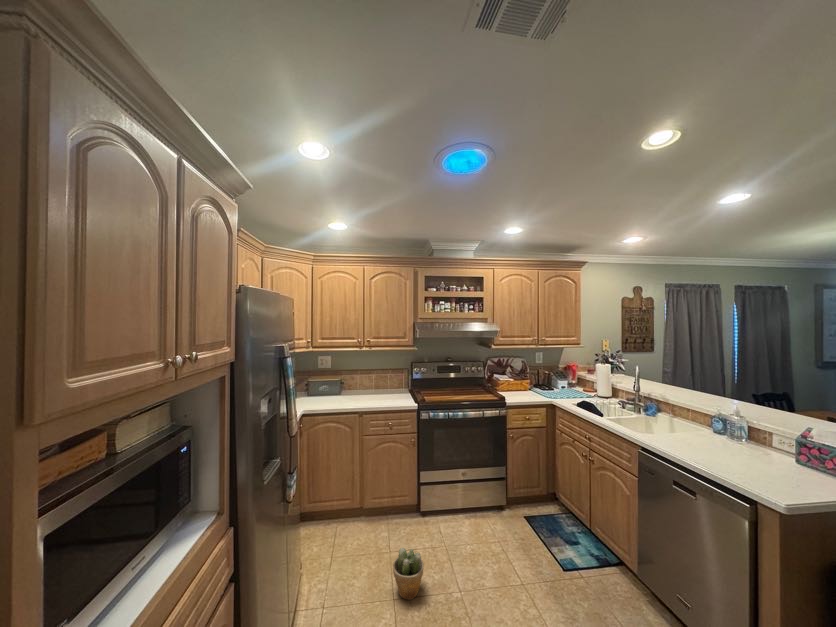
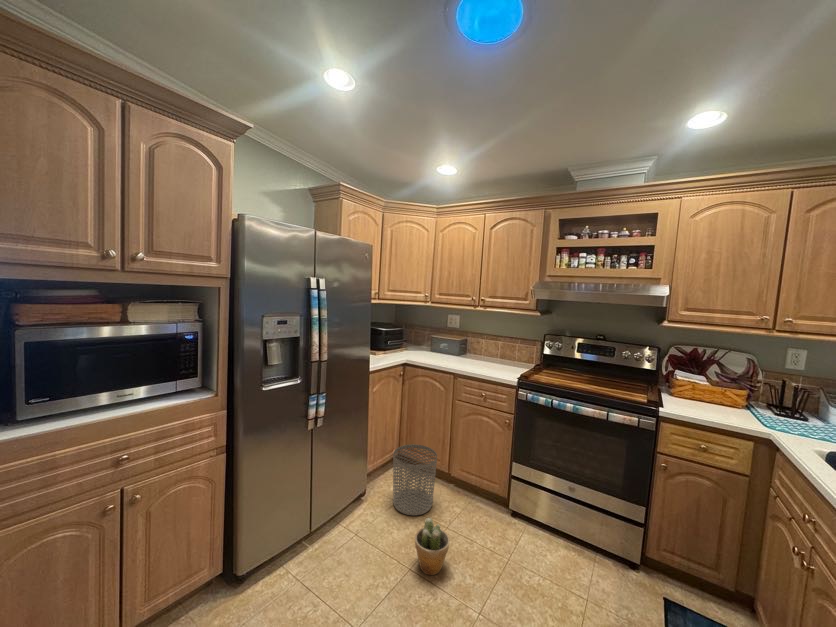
waste bin: none [325,490,369,566] -> present [393,444,437,515]

